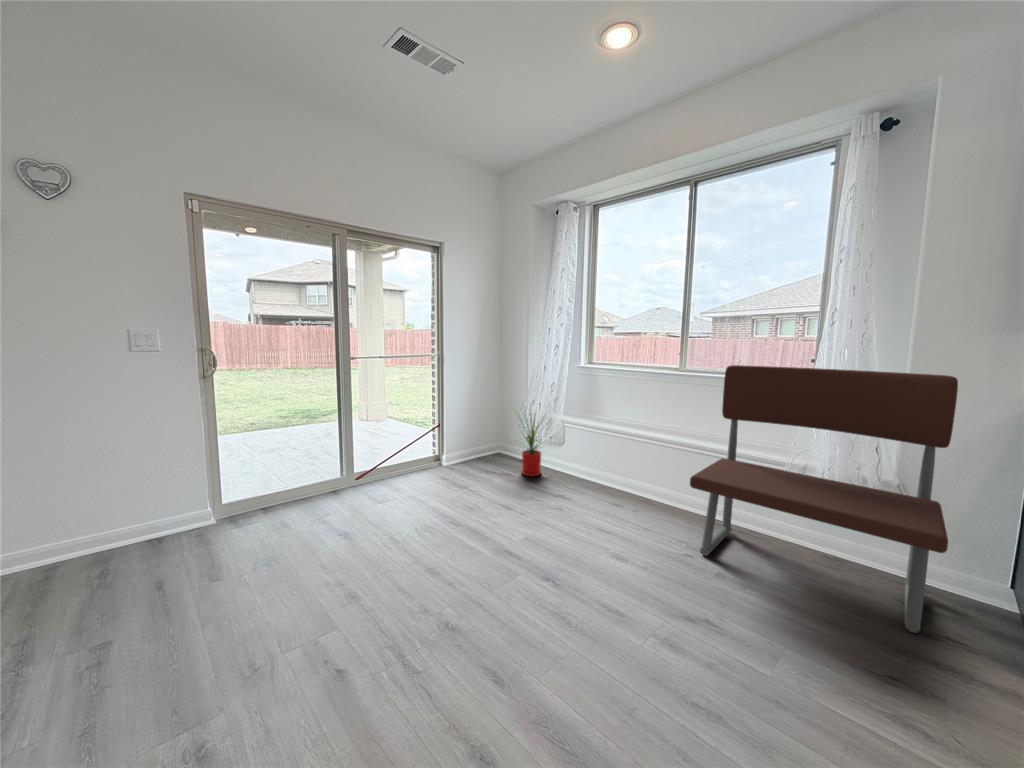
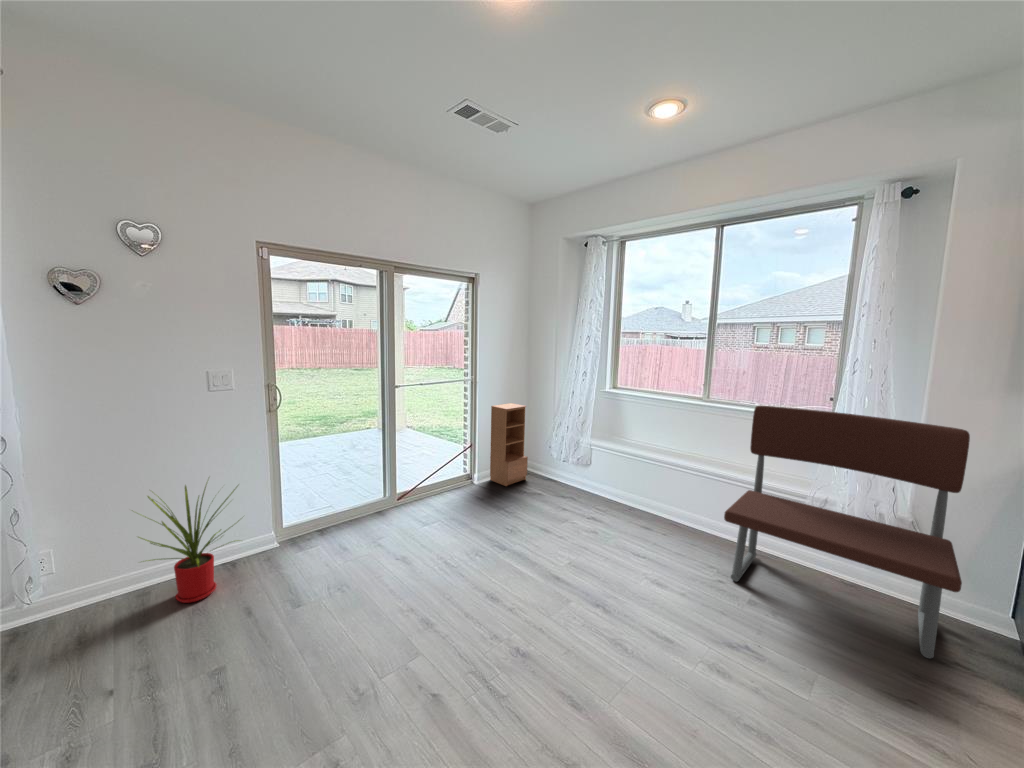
bookcase: none [460,382,500,467] -> present [490,403,528,486]
house plant: present [516,413,546,476] -> present [139,483,239,603]

